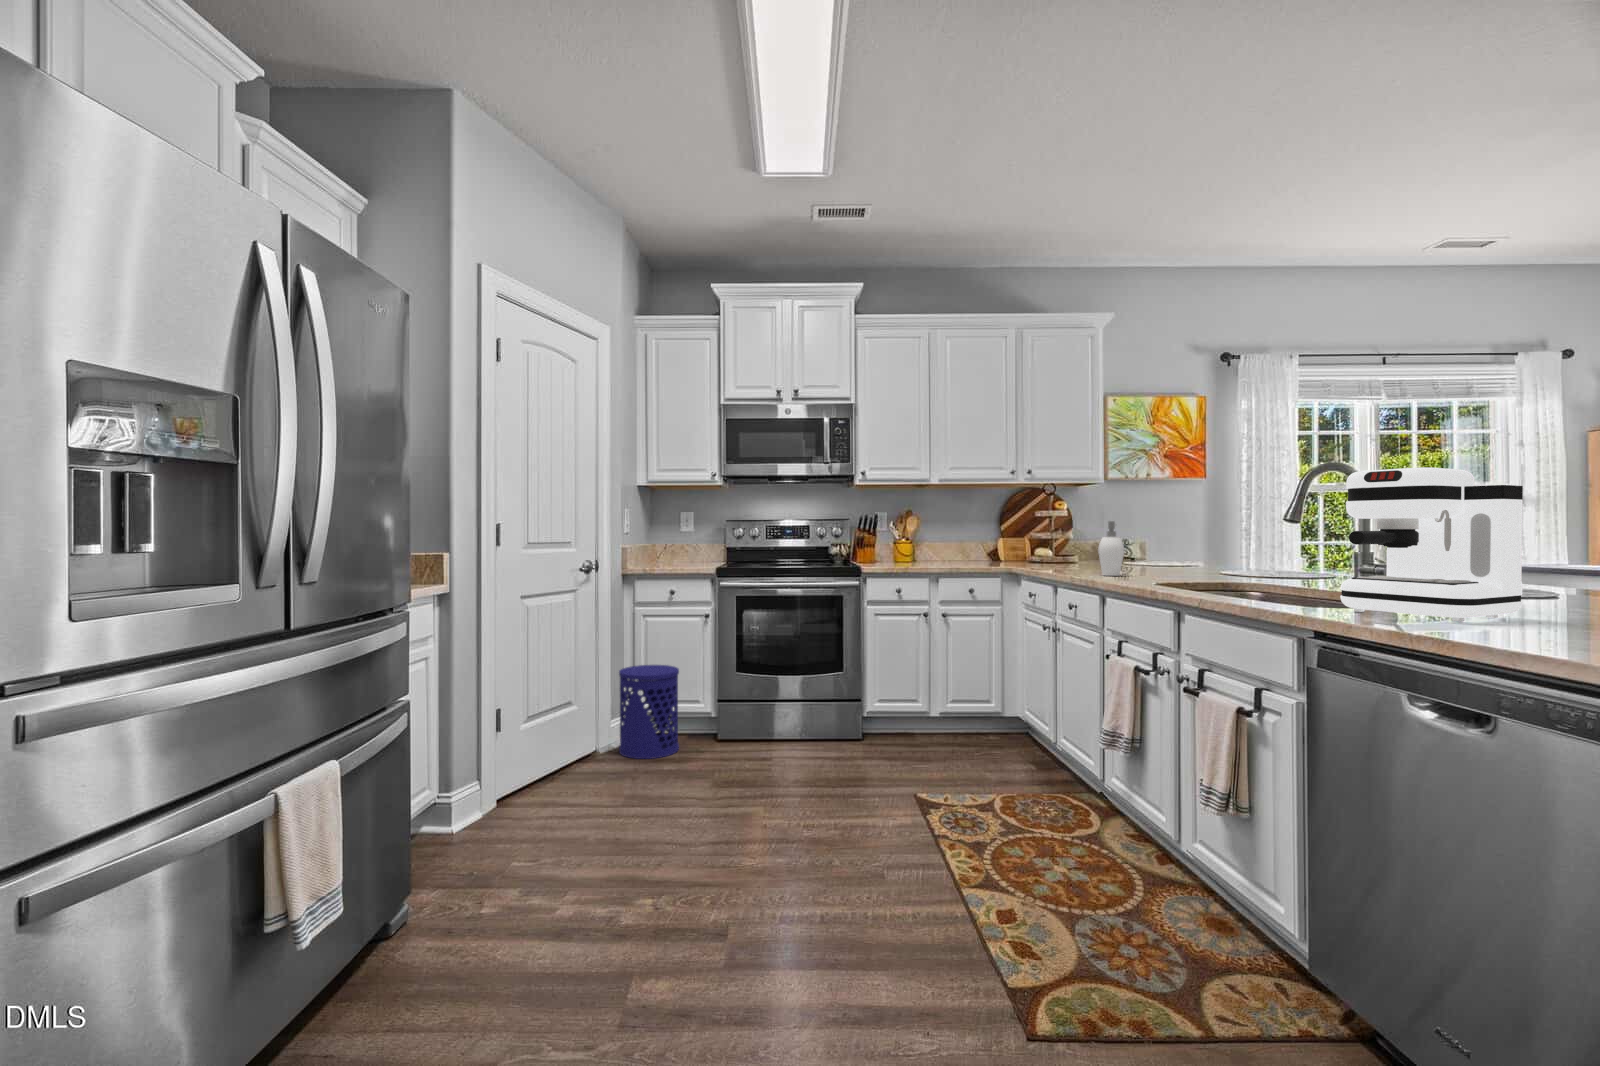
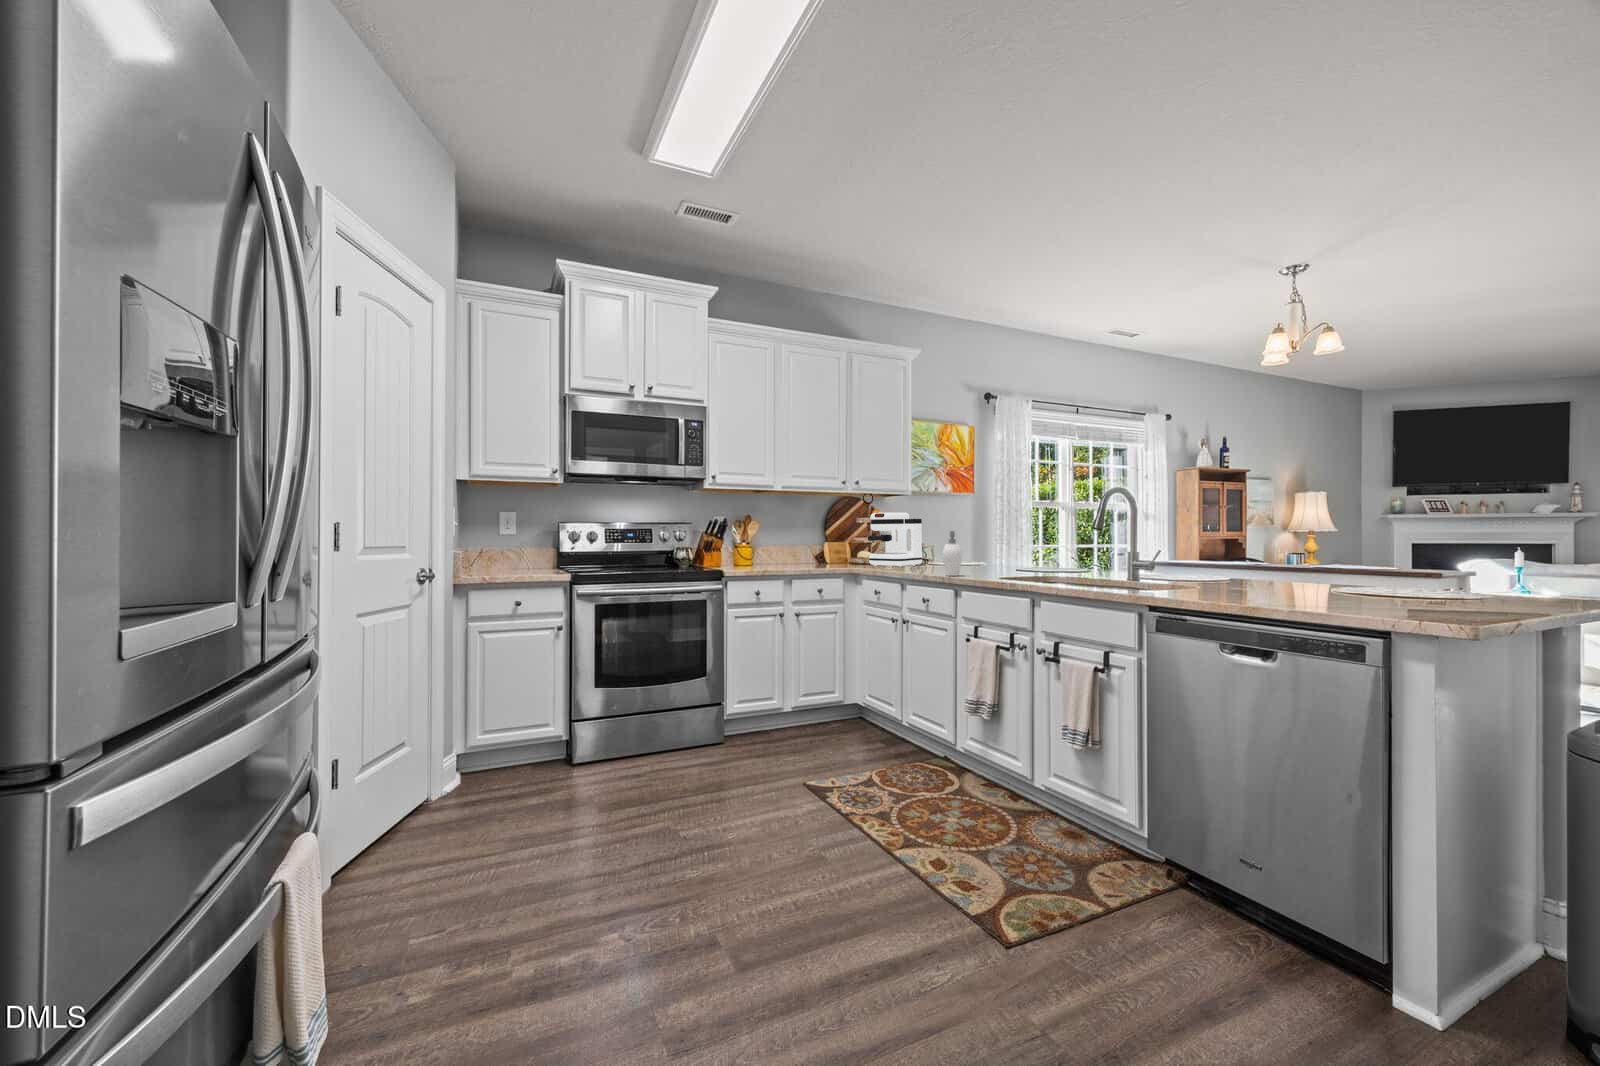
coffee maker: present [1340,467,1523,621] -> present [868,512,922,567]
waste bin: present [619,665,679,759] -> none [482,686,549,786]

